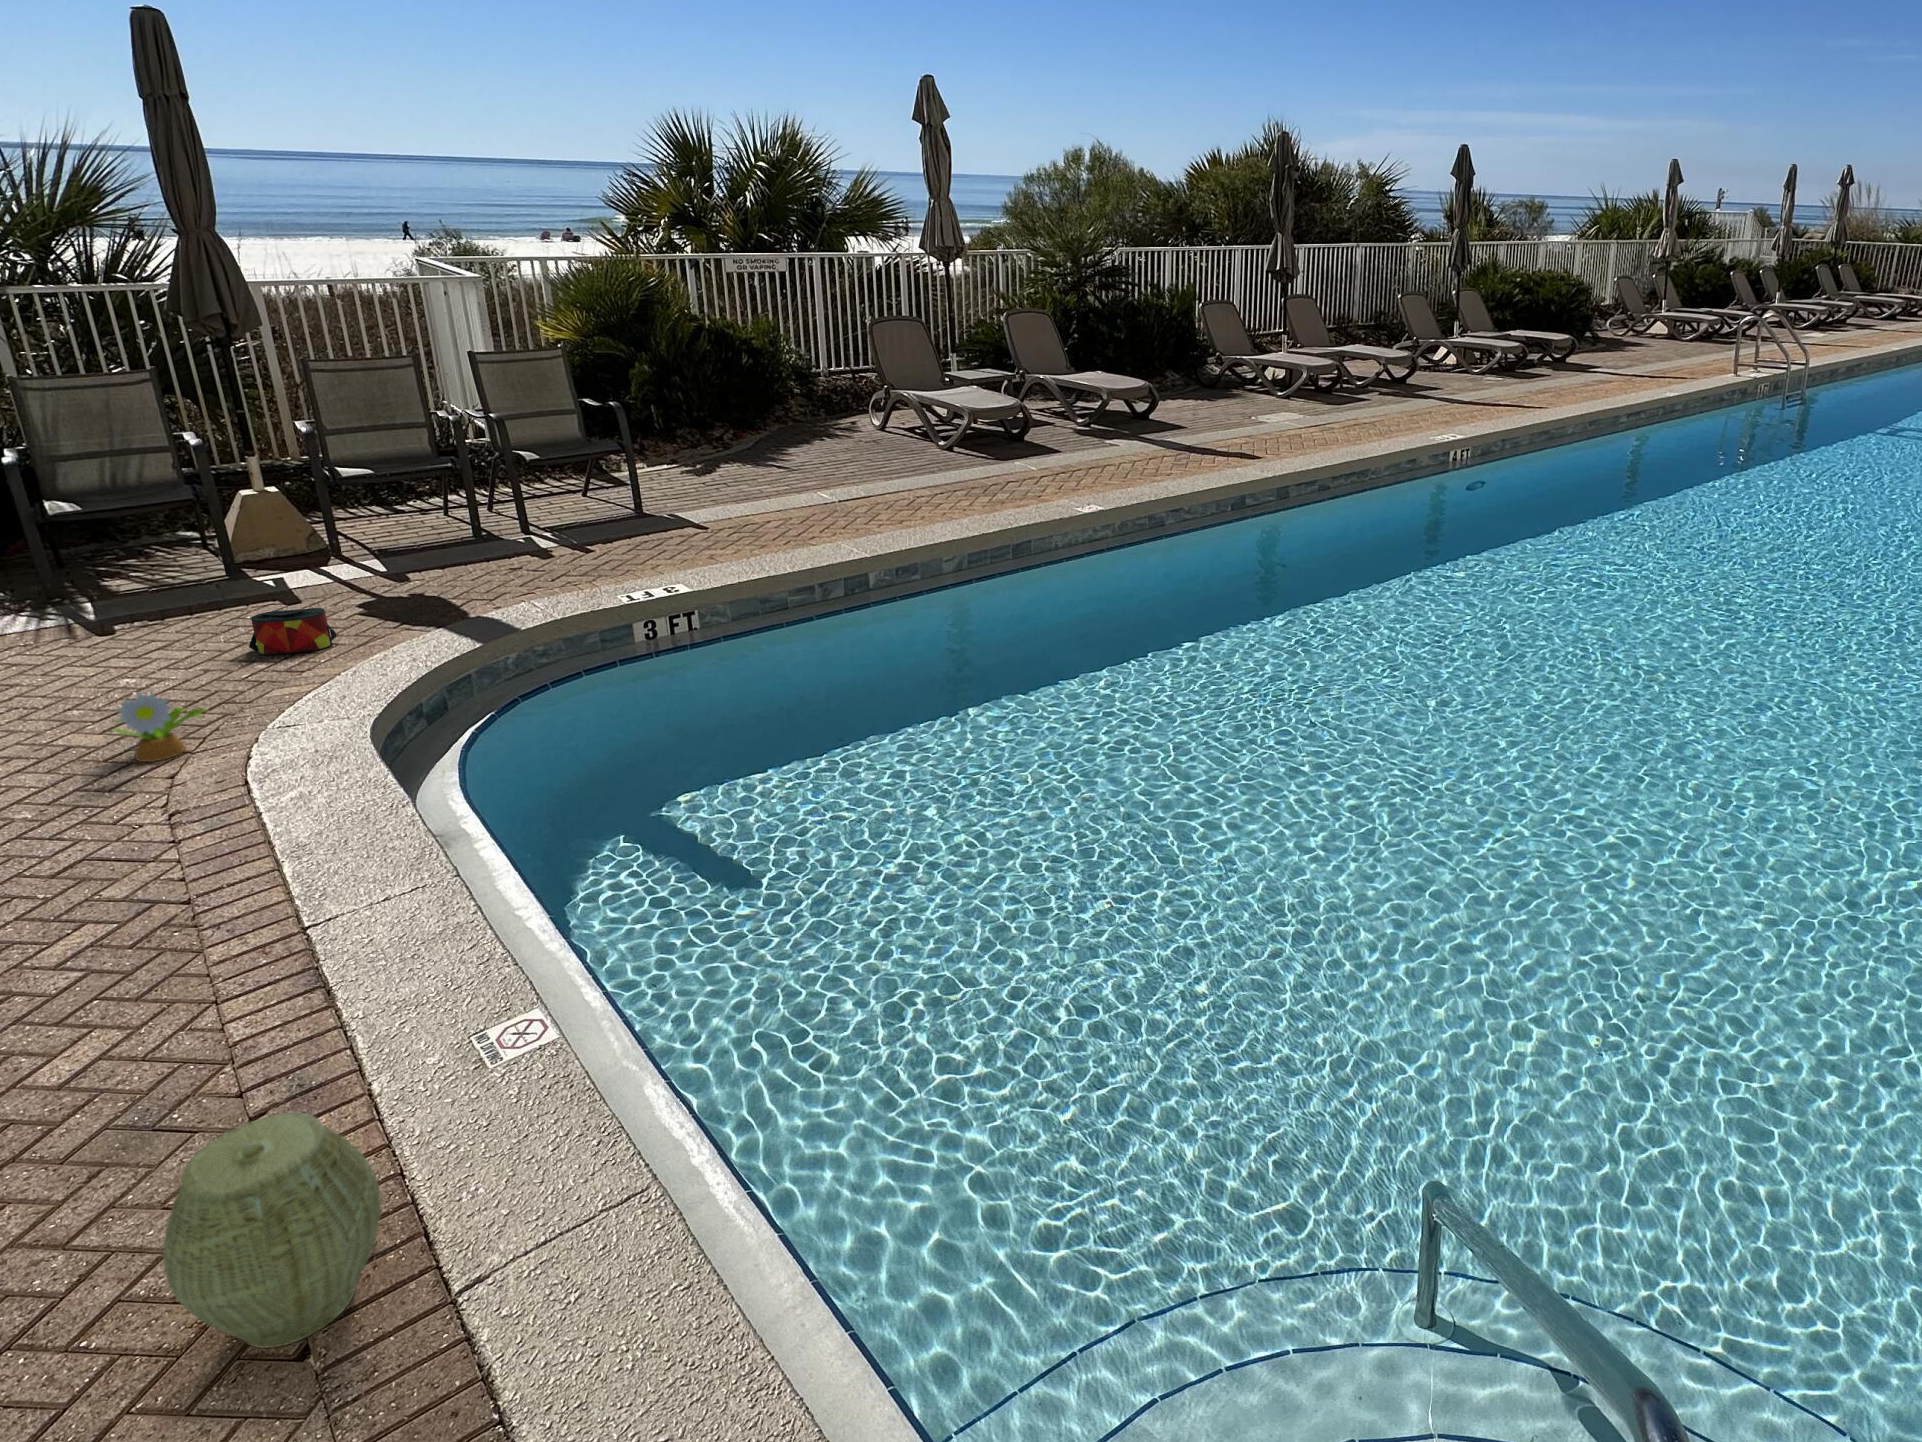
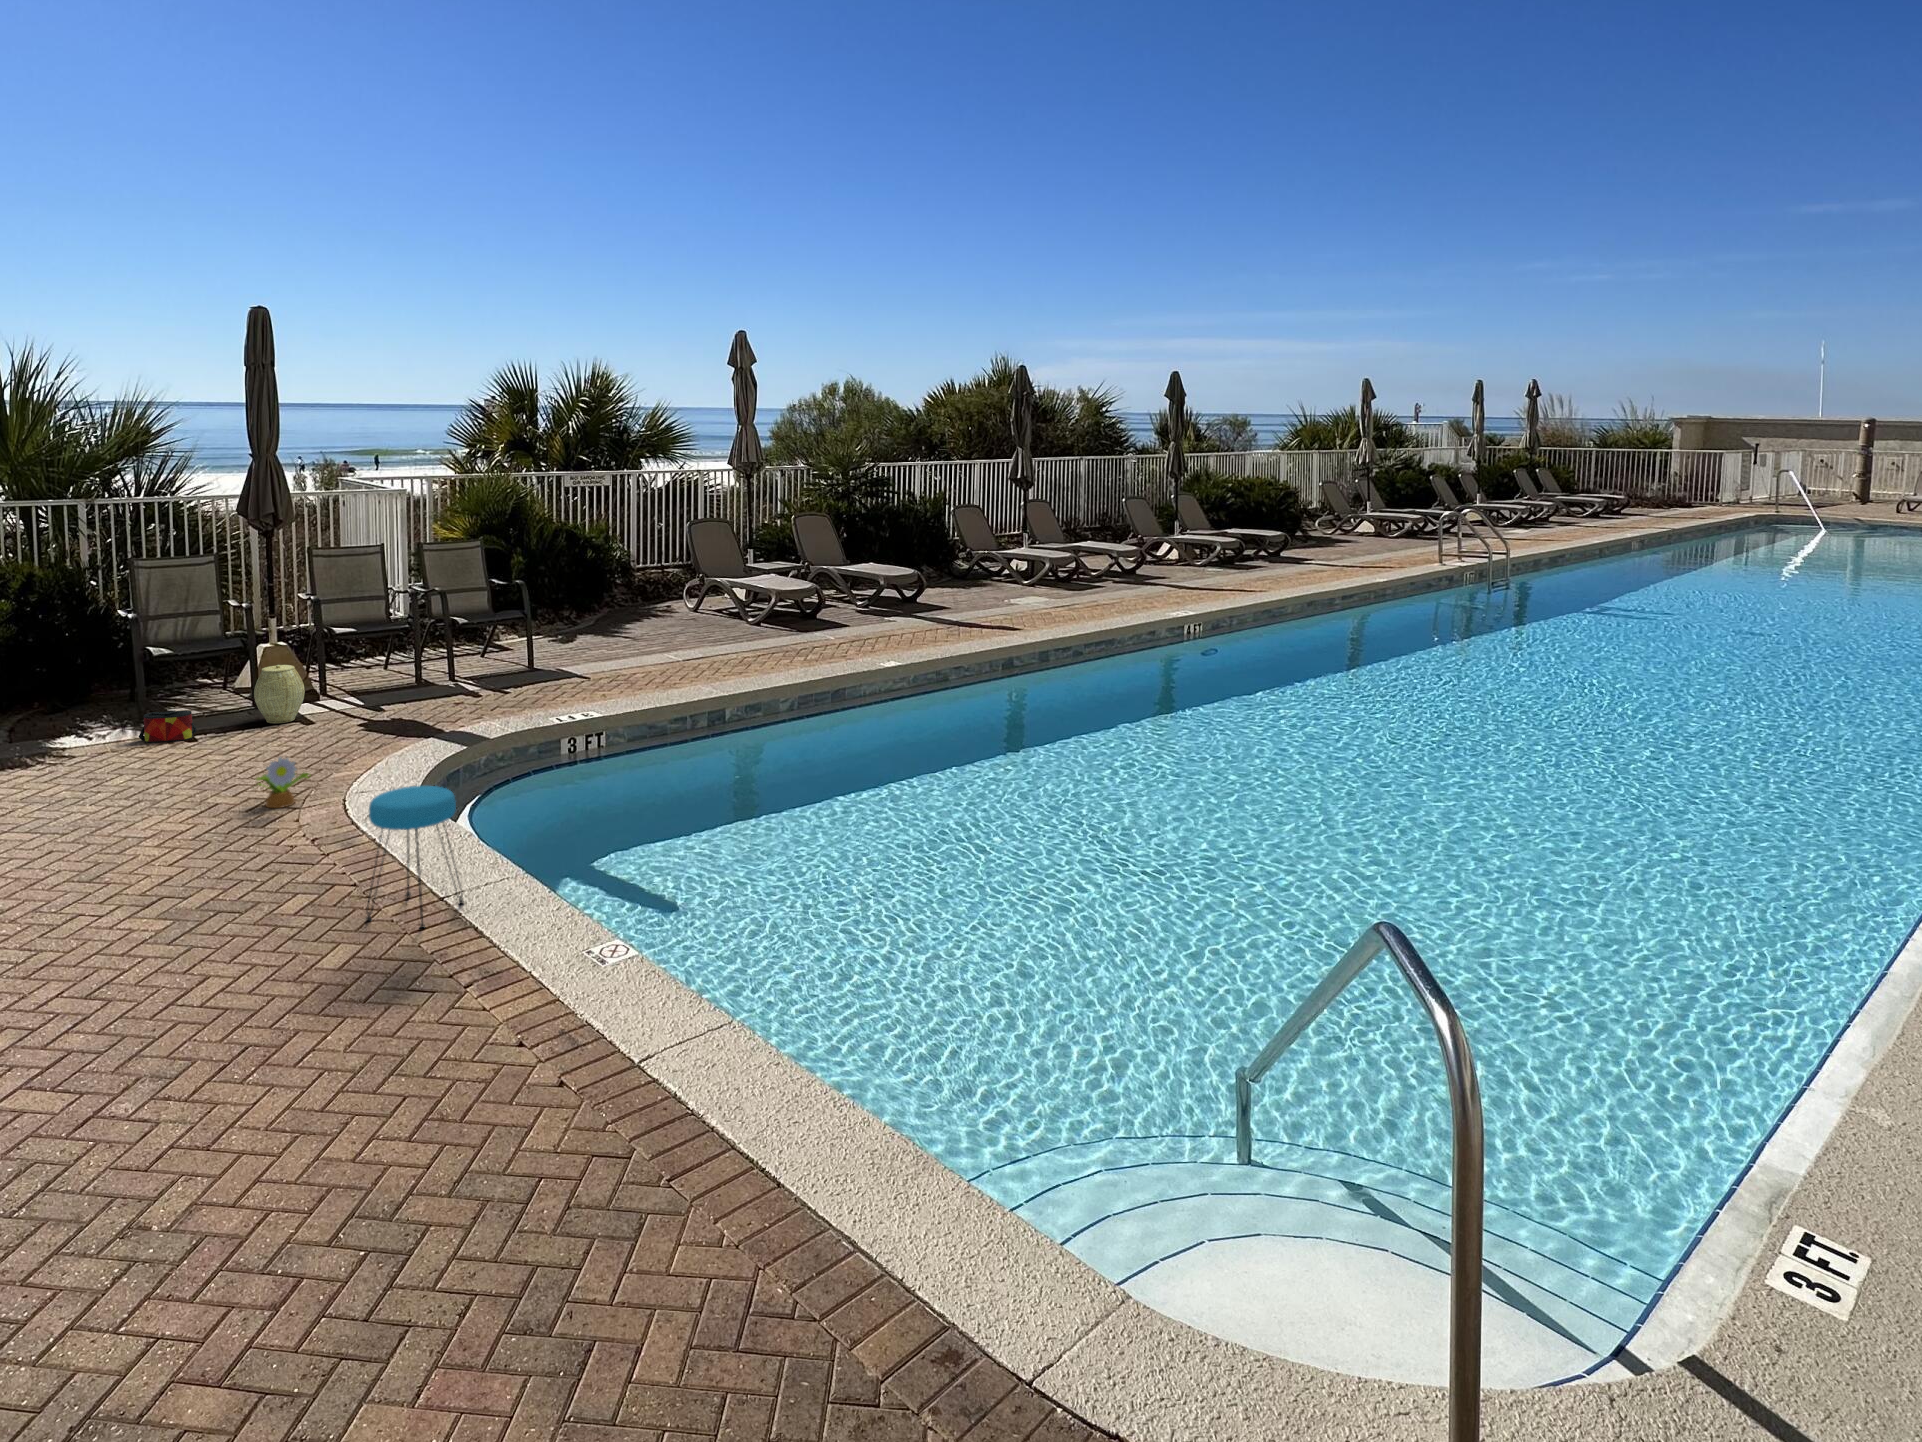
bag: present [249,608,337,656] -> present [139,710,197,743]
stool: none [118,792,333,1018] -> present [366,786,464,928]
woven basket: present [163,1112,381,1348] -> present [254,665,305,723]

